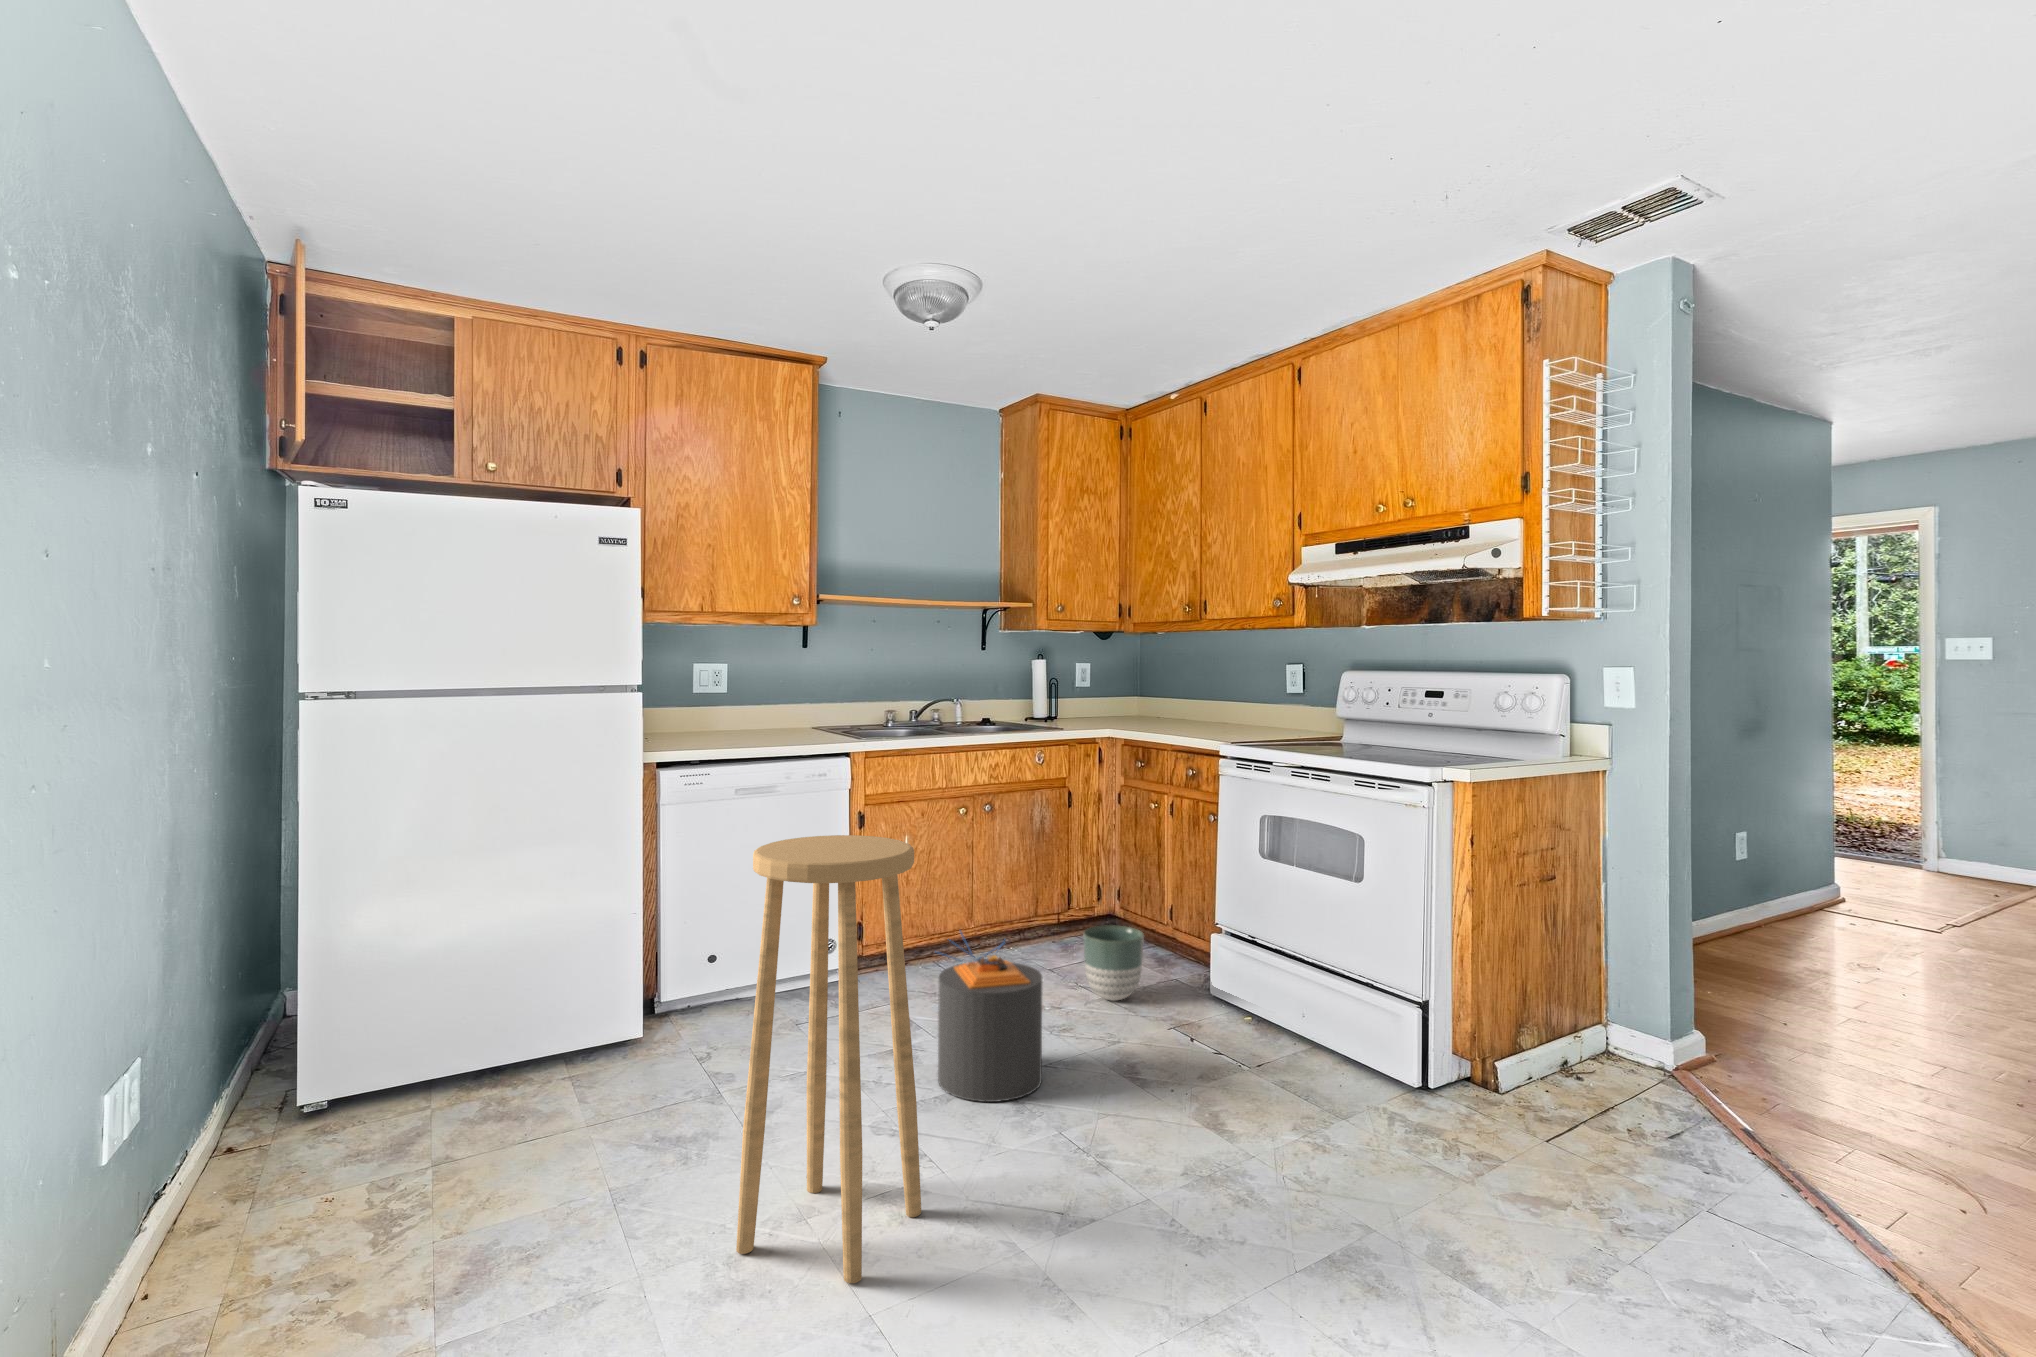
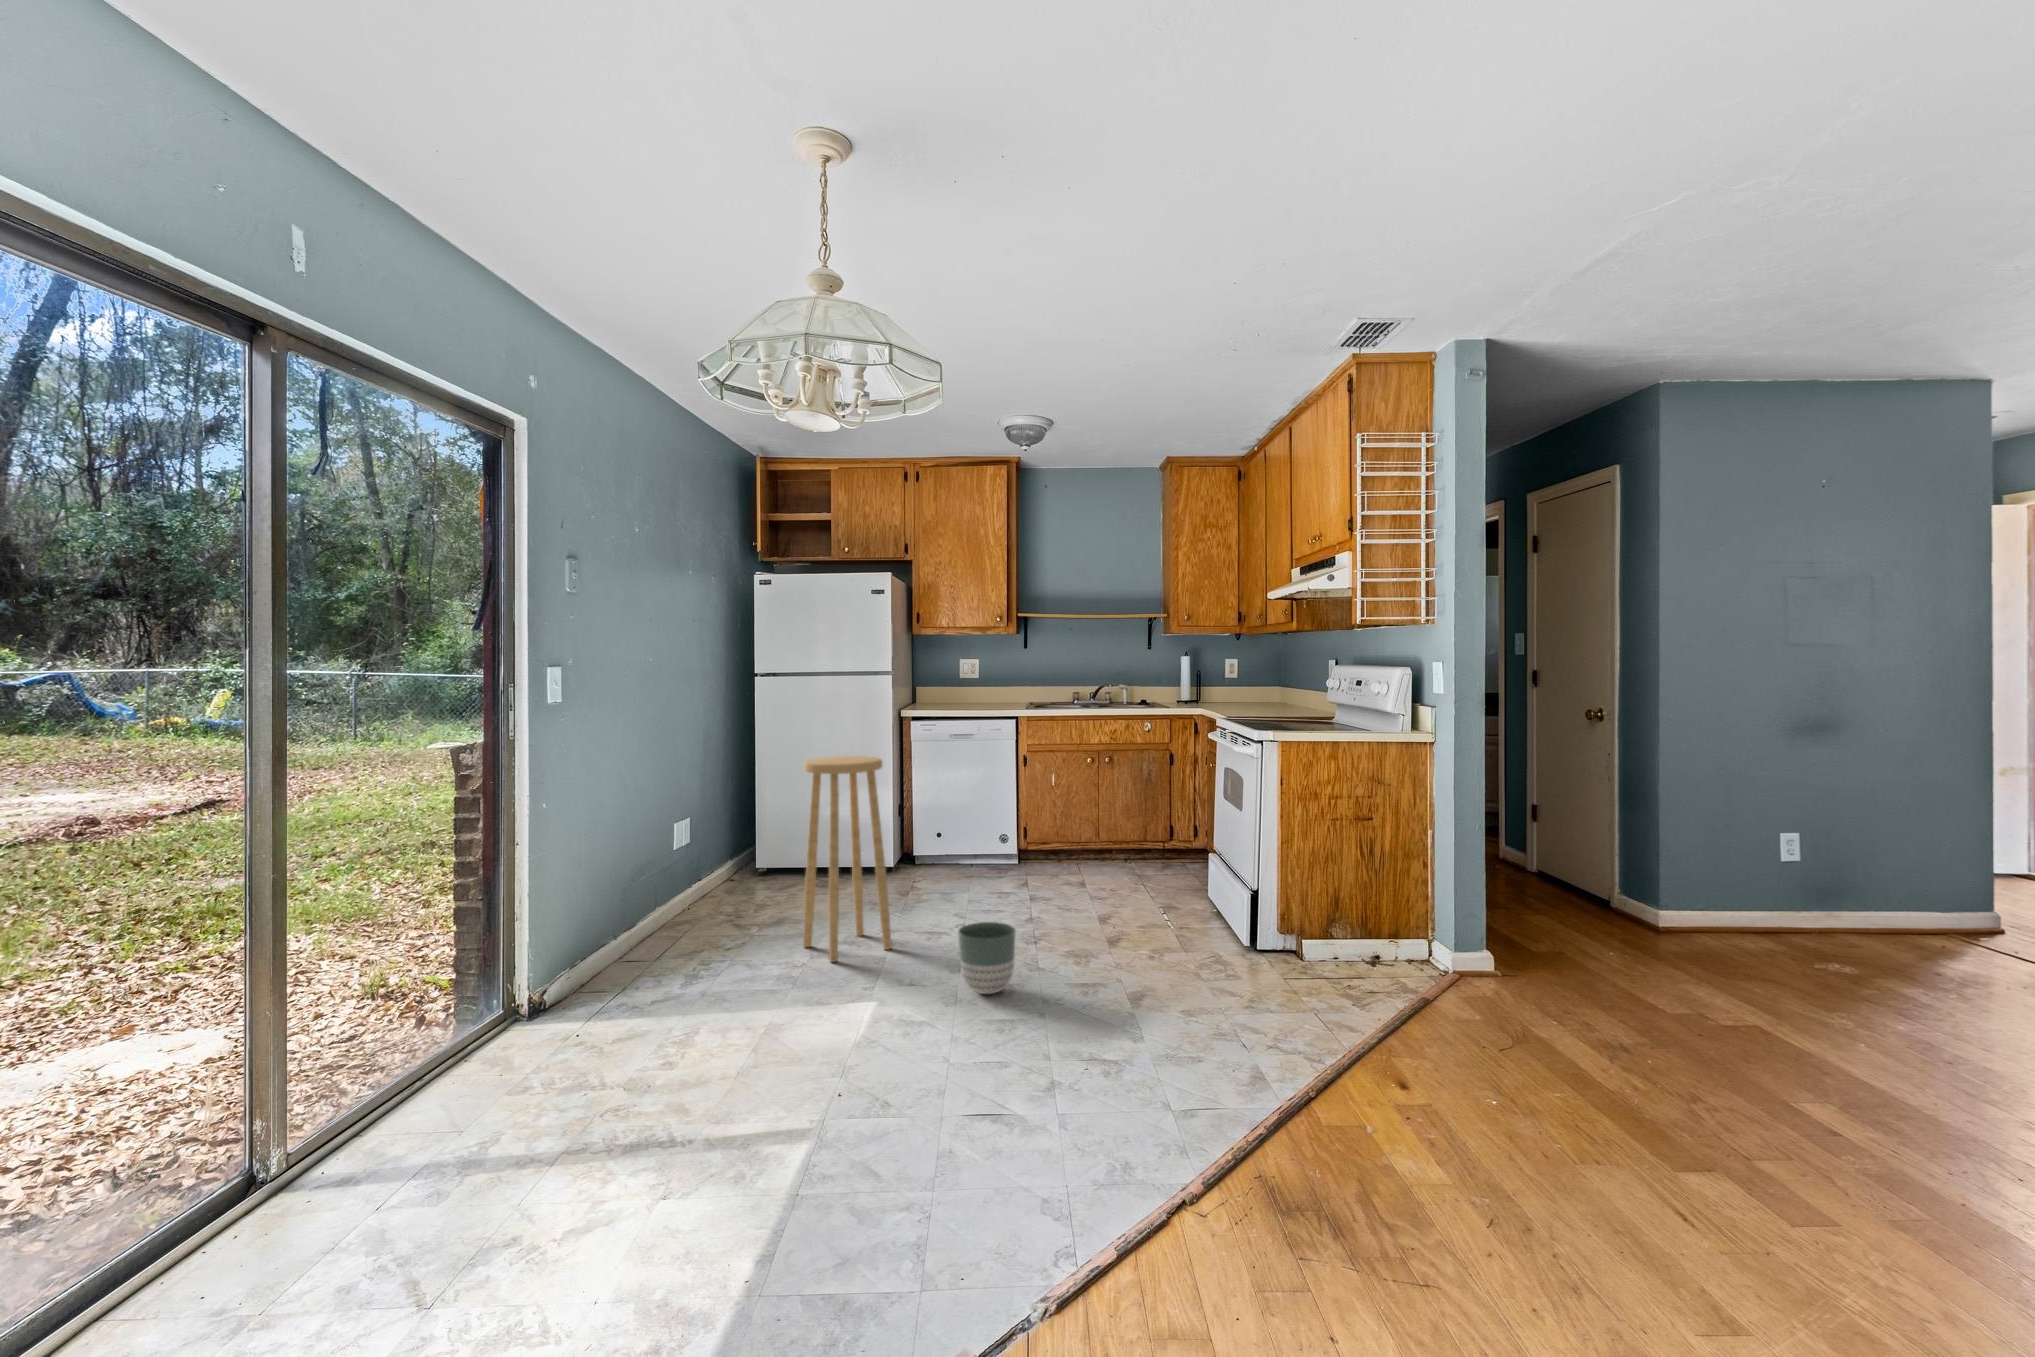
planter: present [1083,925,1144,1001] -> present [958,922,1016,994]
trash can: present [935,930,1042,1102] -> none [970,821,1033,921]

